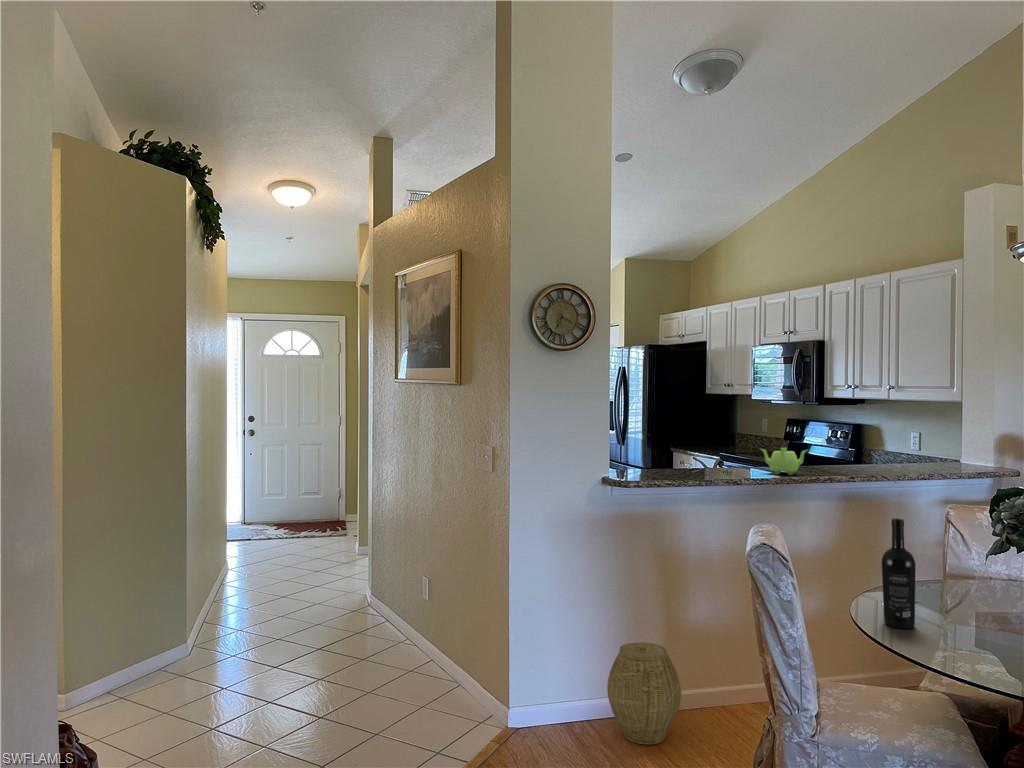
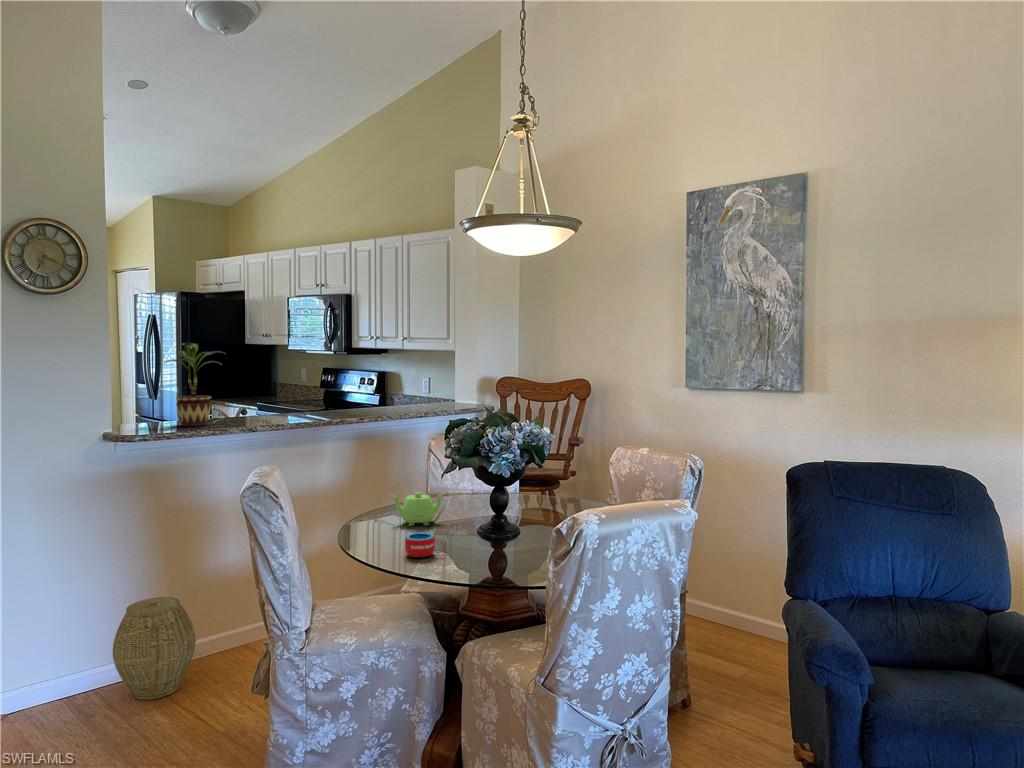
potted plant: none [652,394,710,476] -> present [165,343,223,426]
teapot: present [761,448,807,475] -> present [392,492,444,526]
wine bottle: present [882,518,916,629] -> none [366,450,392,543]
mug: none [940,624,996,658] -> present [405,532,443,558]

